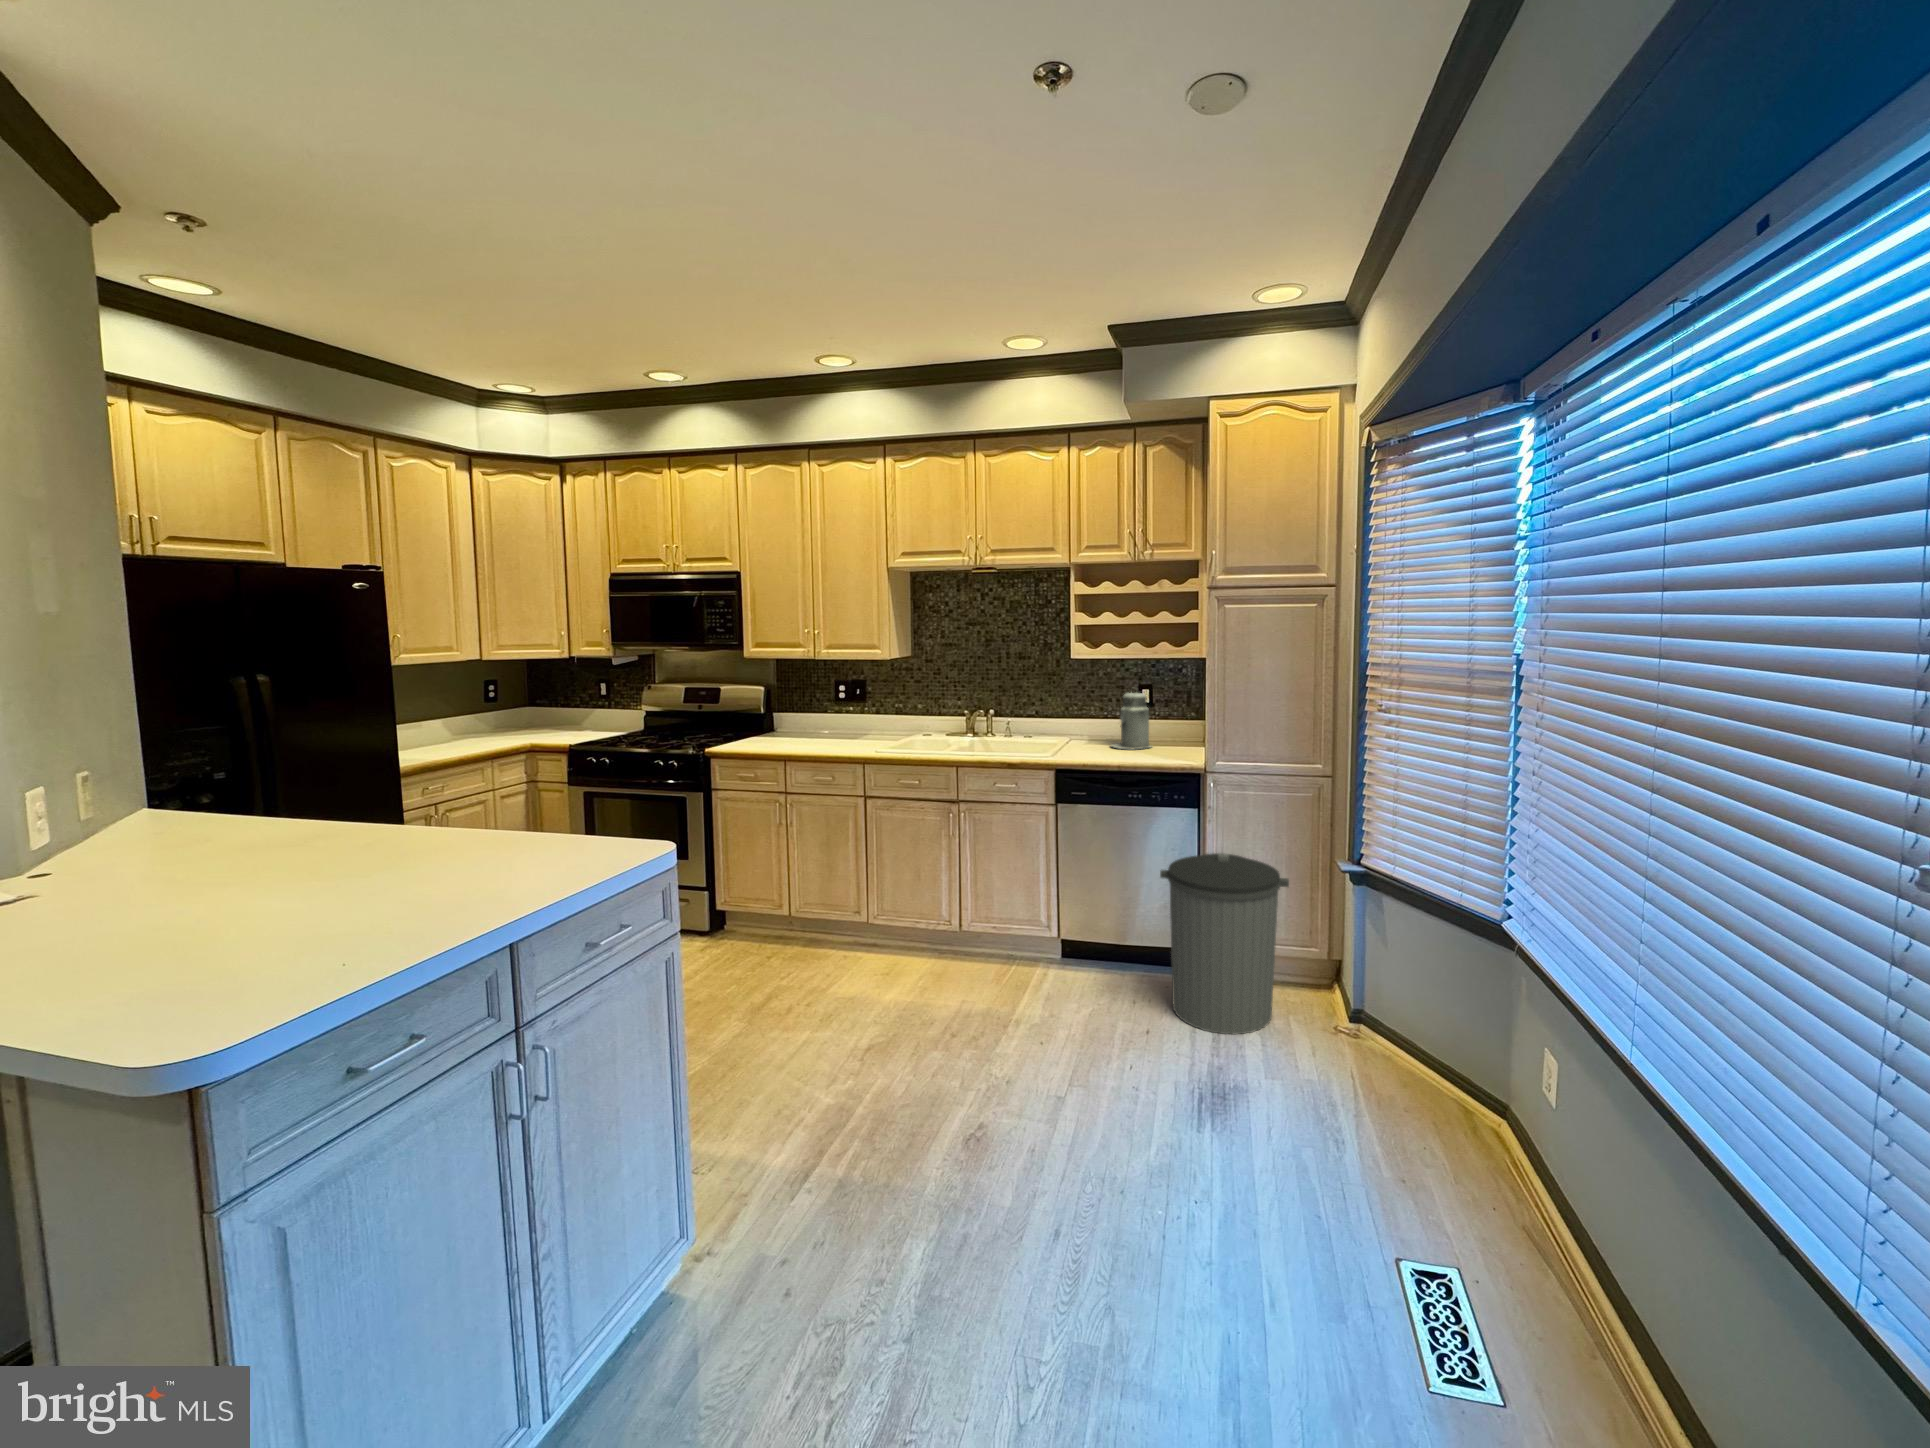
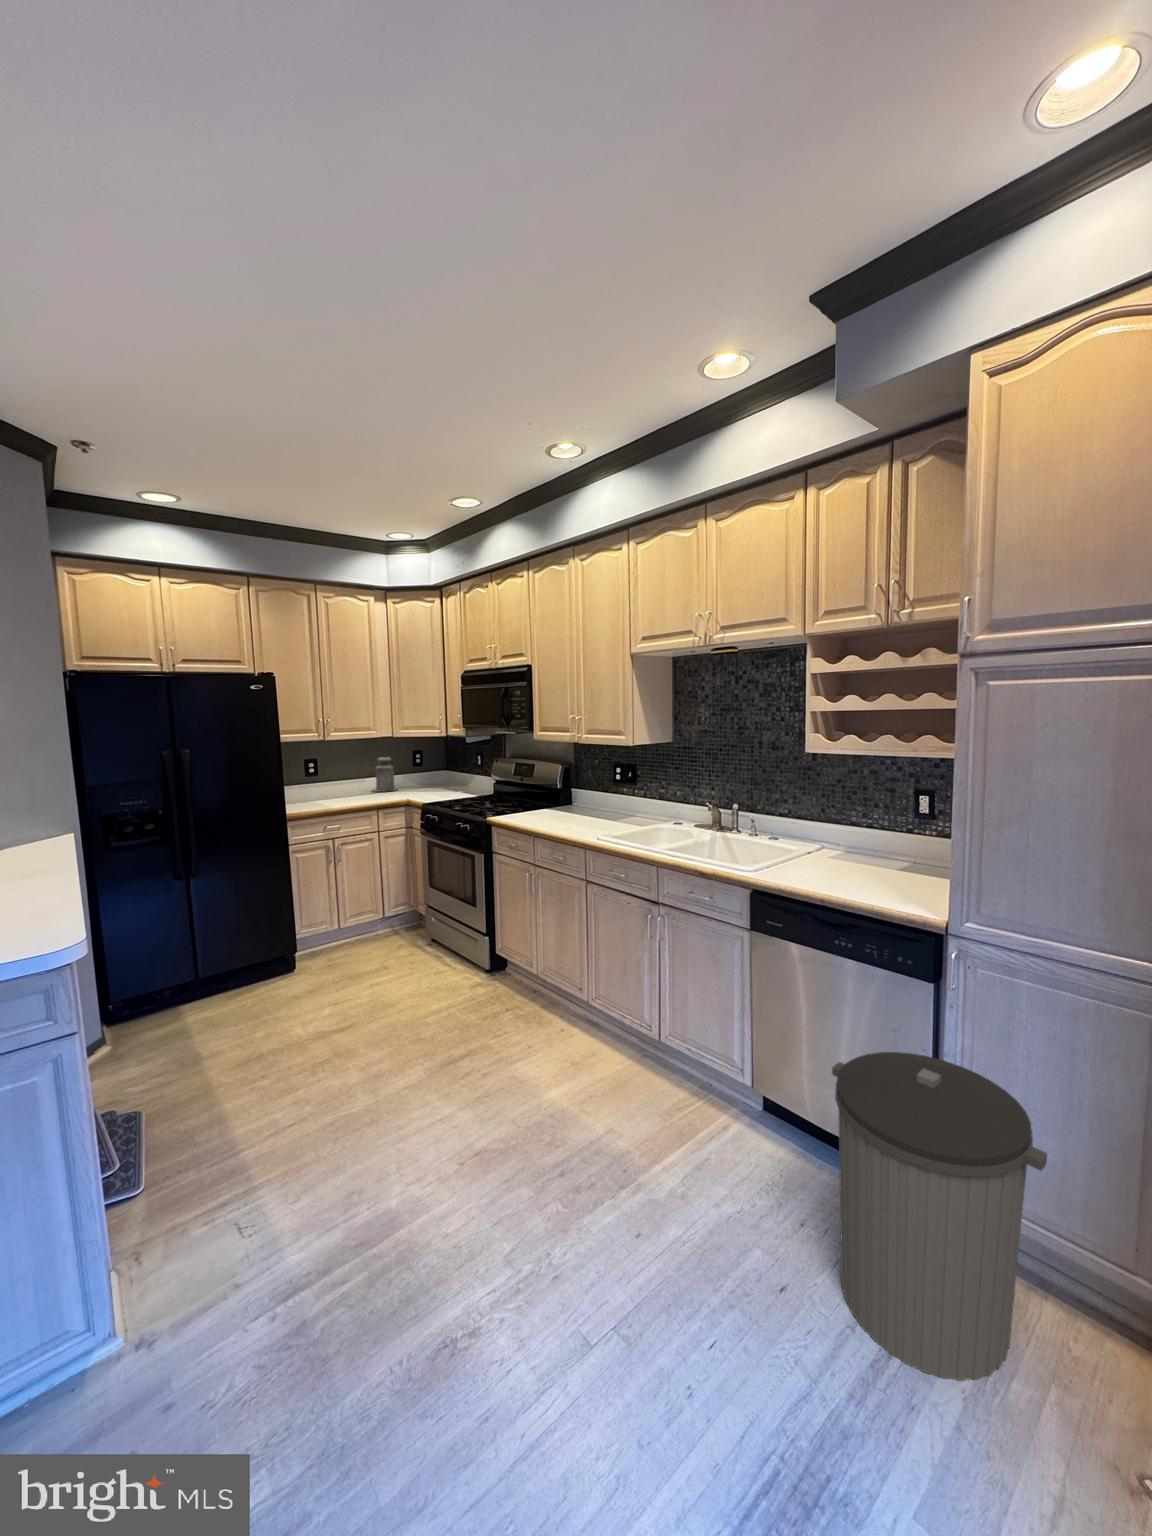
canister: present [1112,692,1151,750] -> present [372,756,396,792]

